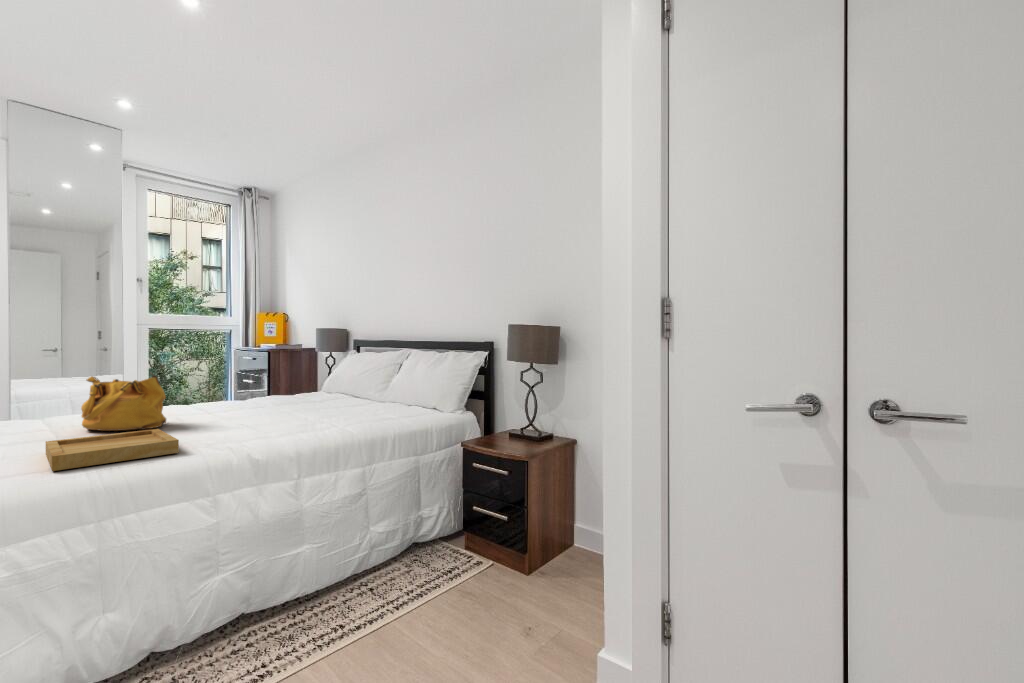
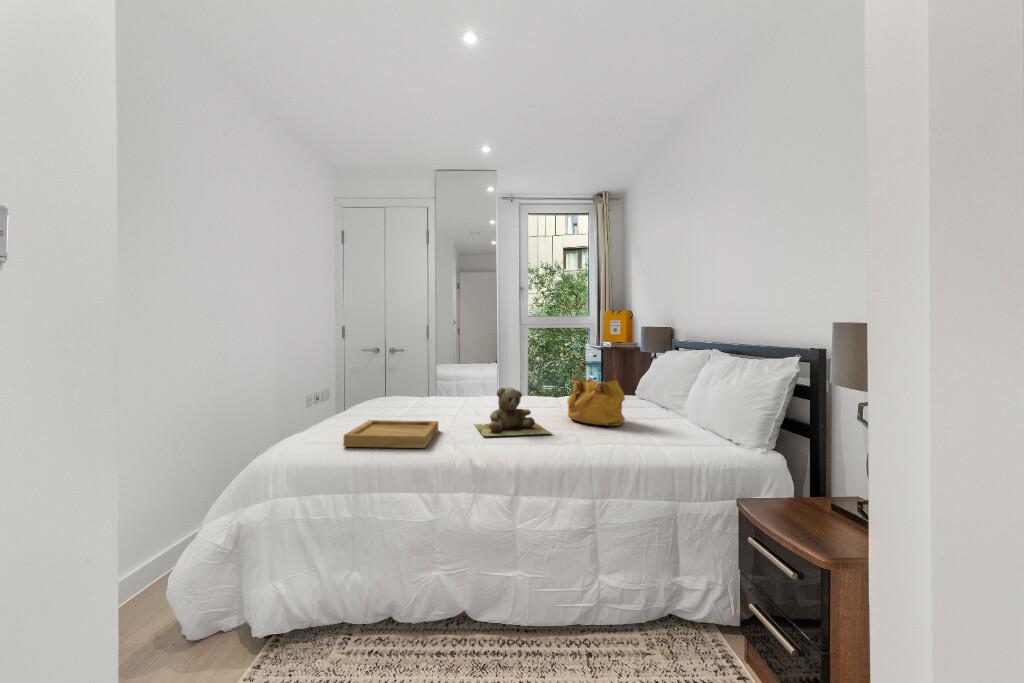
handbag: present [81,374,166,431] -> present [567,375,625,426]
teddy bear: none [192,384,296,434] -> present [475,387,551,436]

